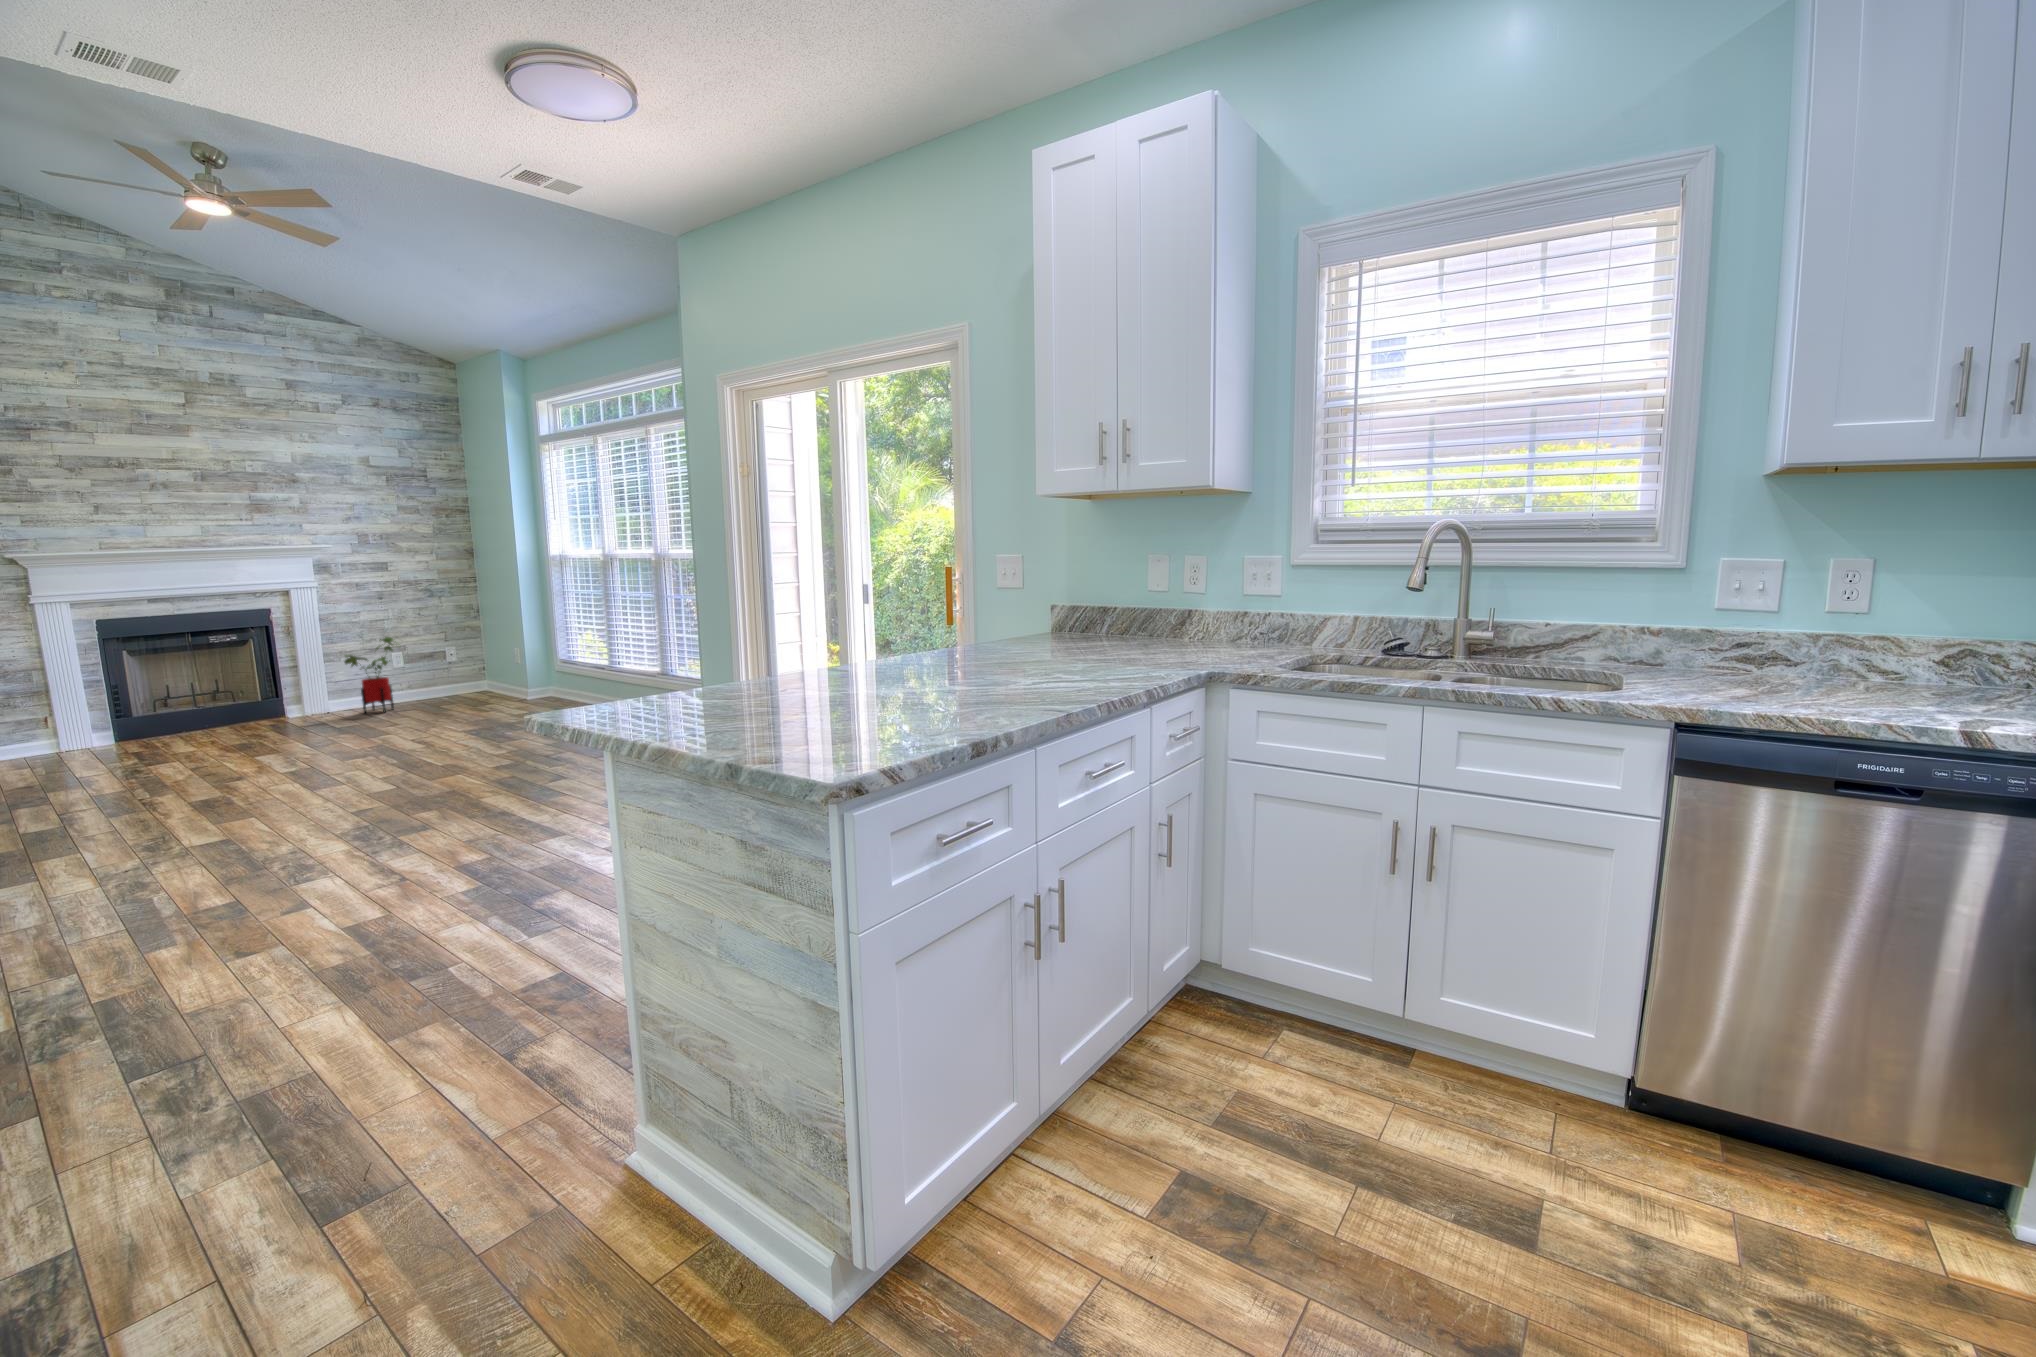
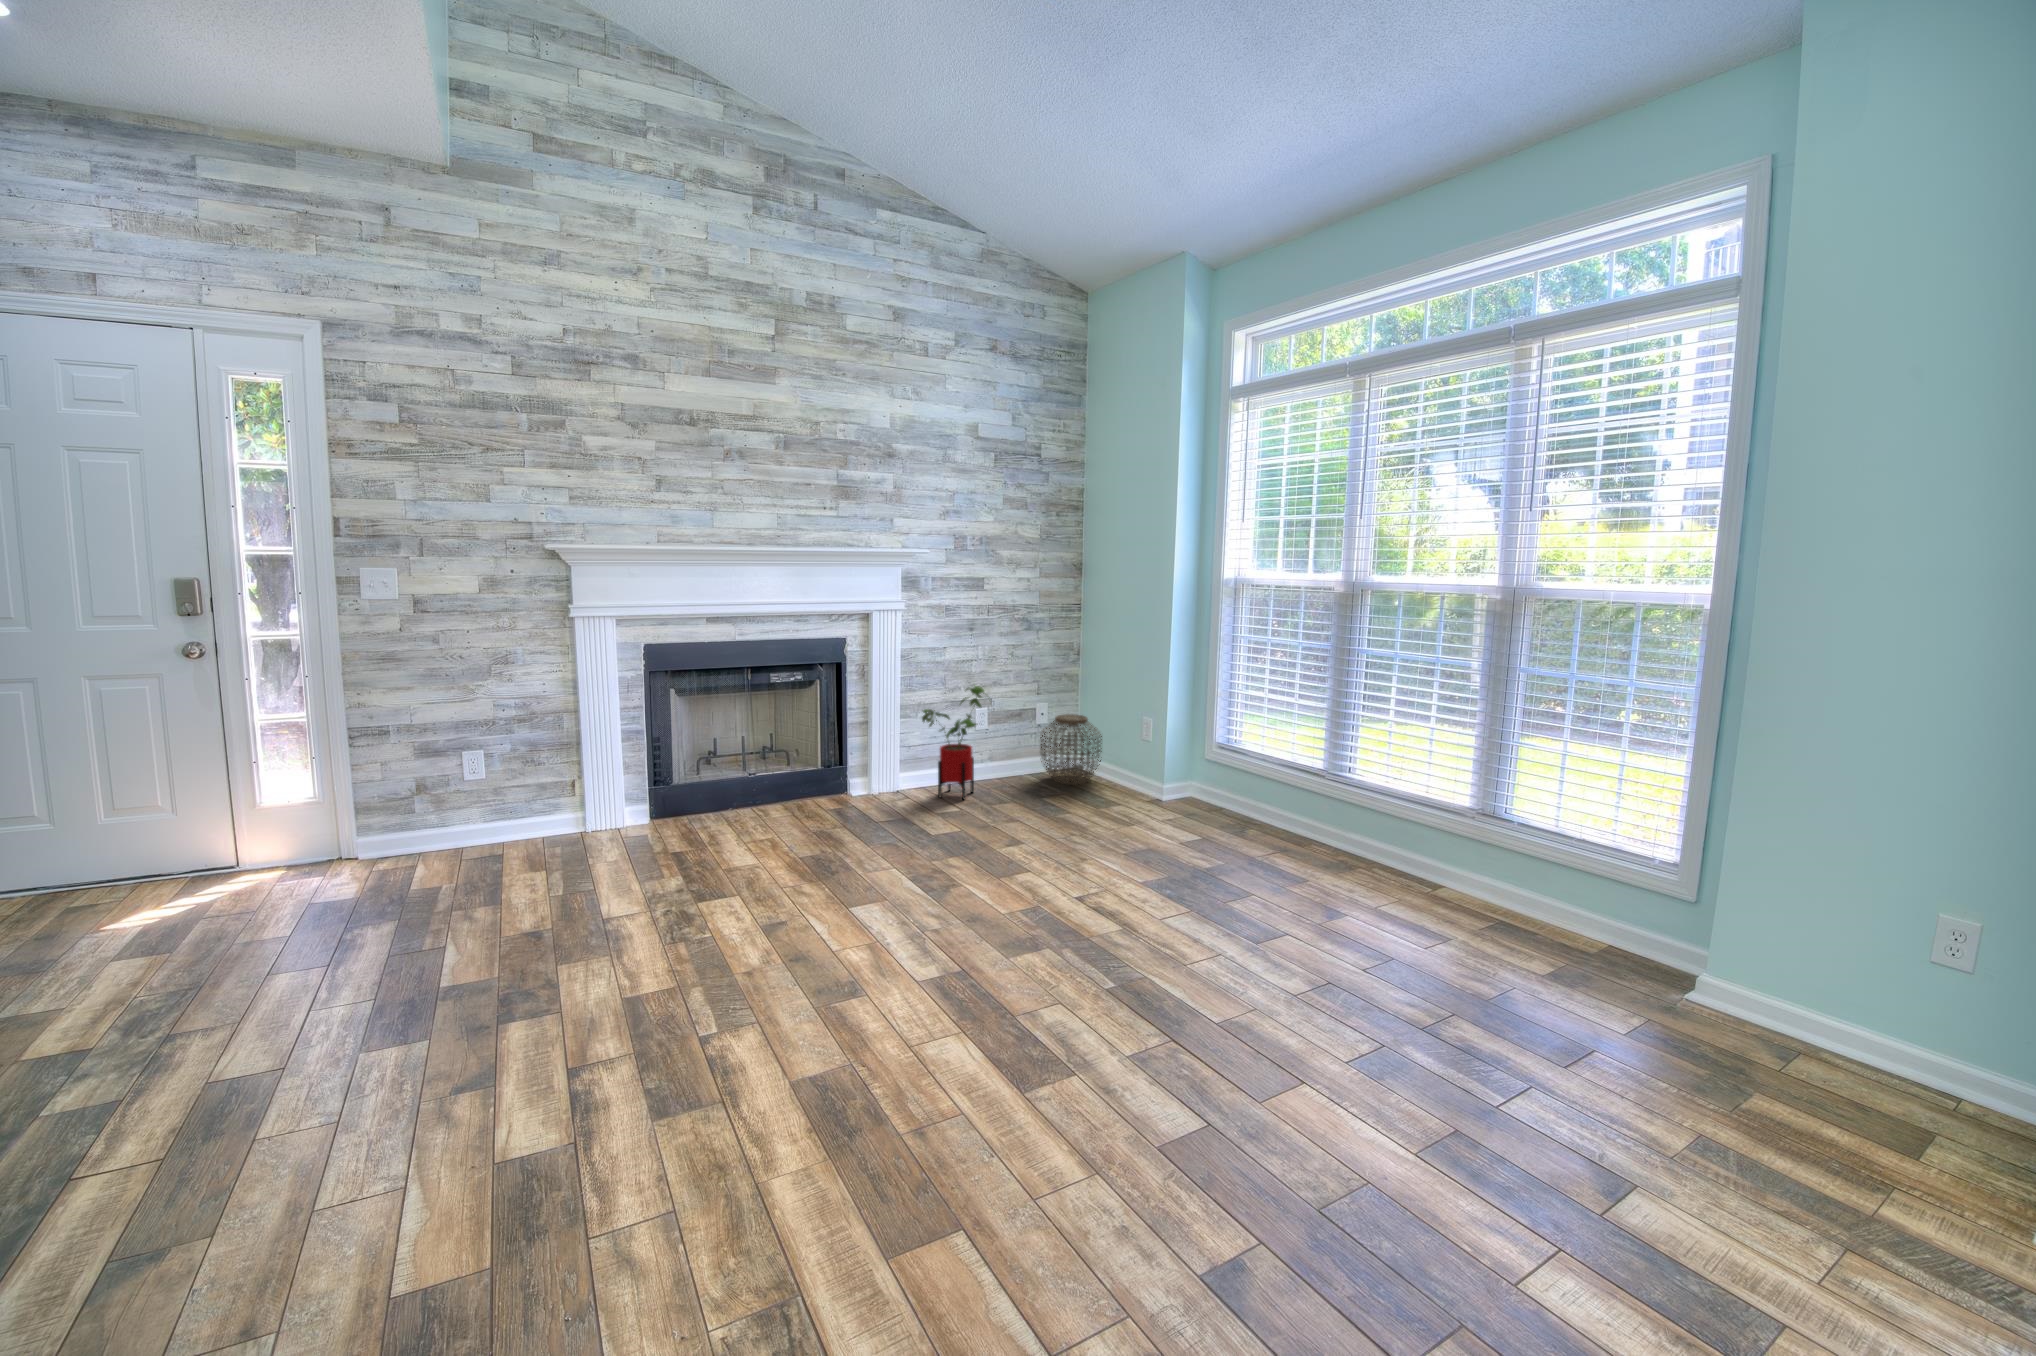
woven basket: none [447,654,498,700] -> present [1040,714,1102,785]

